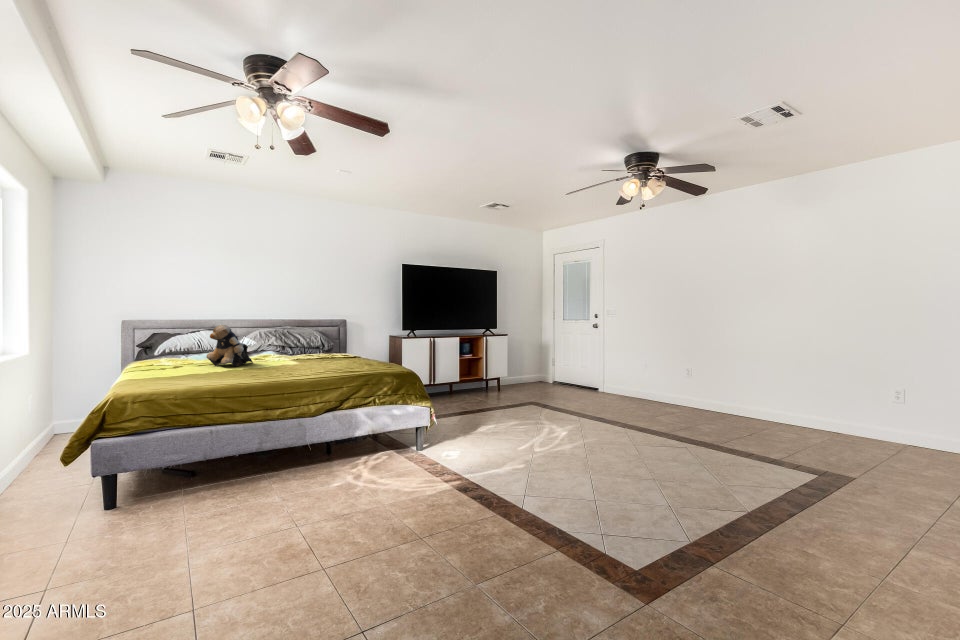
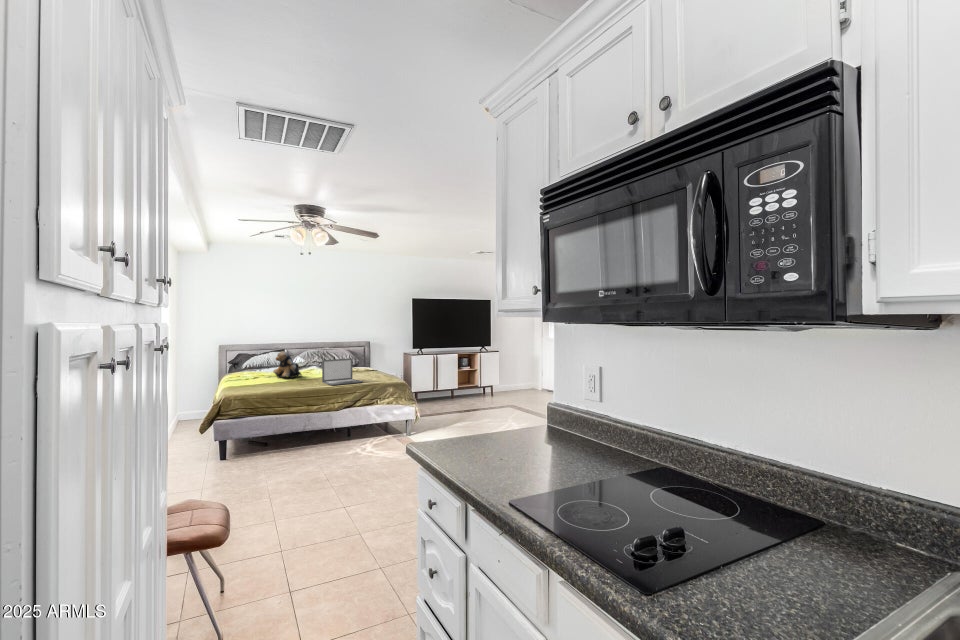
laptop: none [287,336,351,375] -> present [322,358,363,385]

